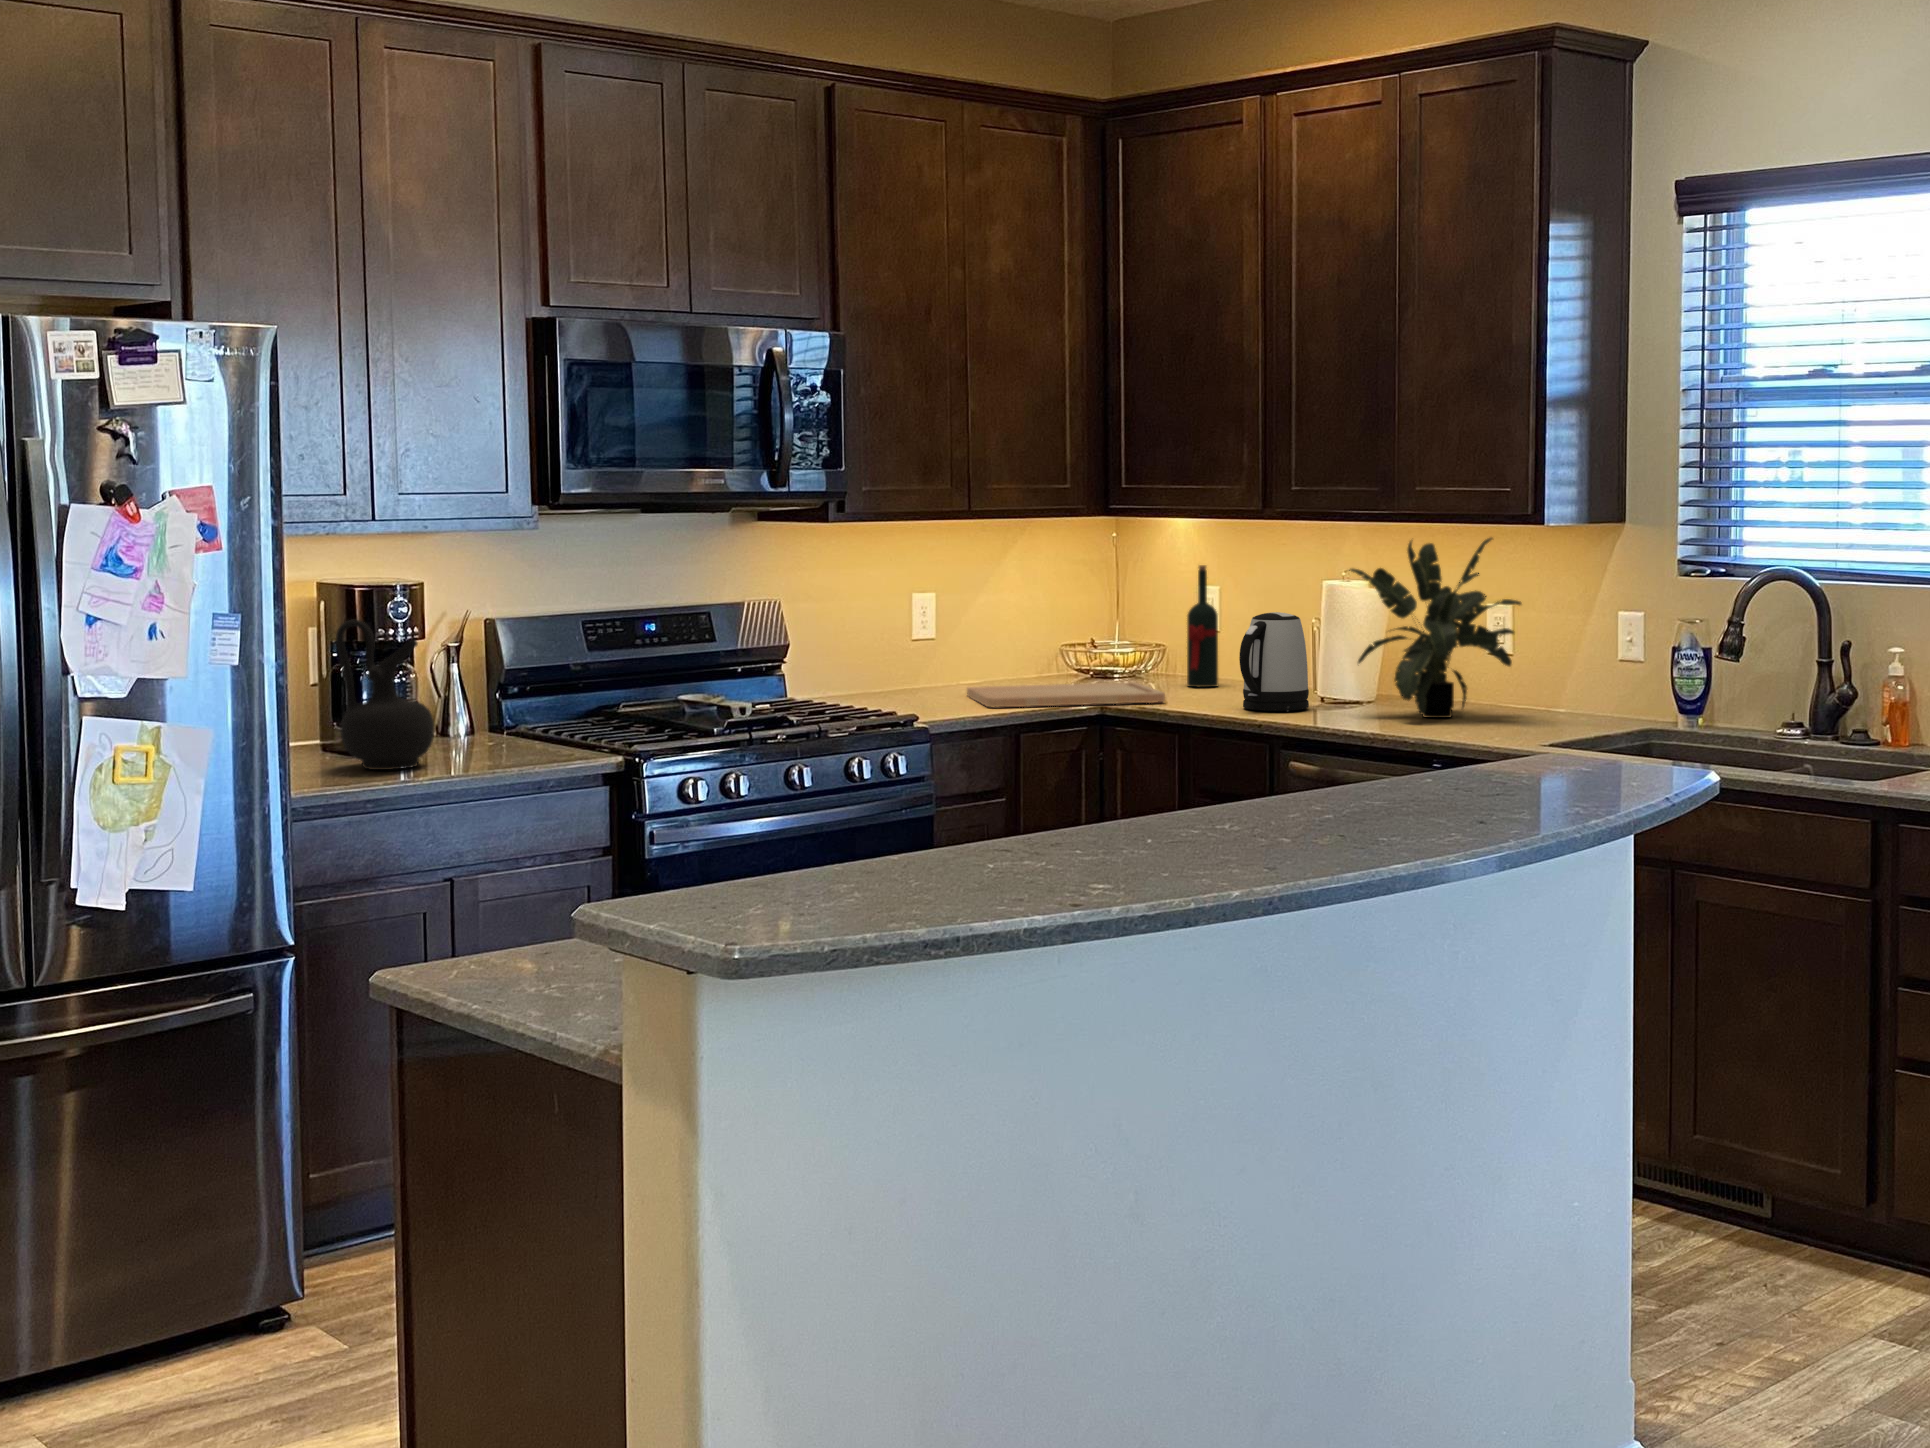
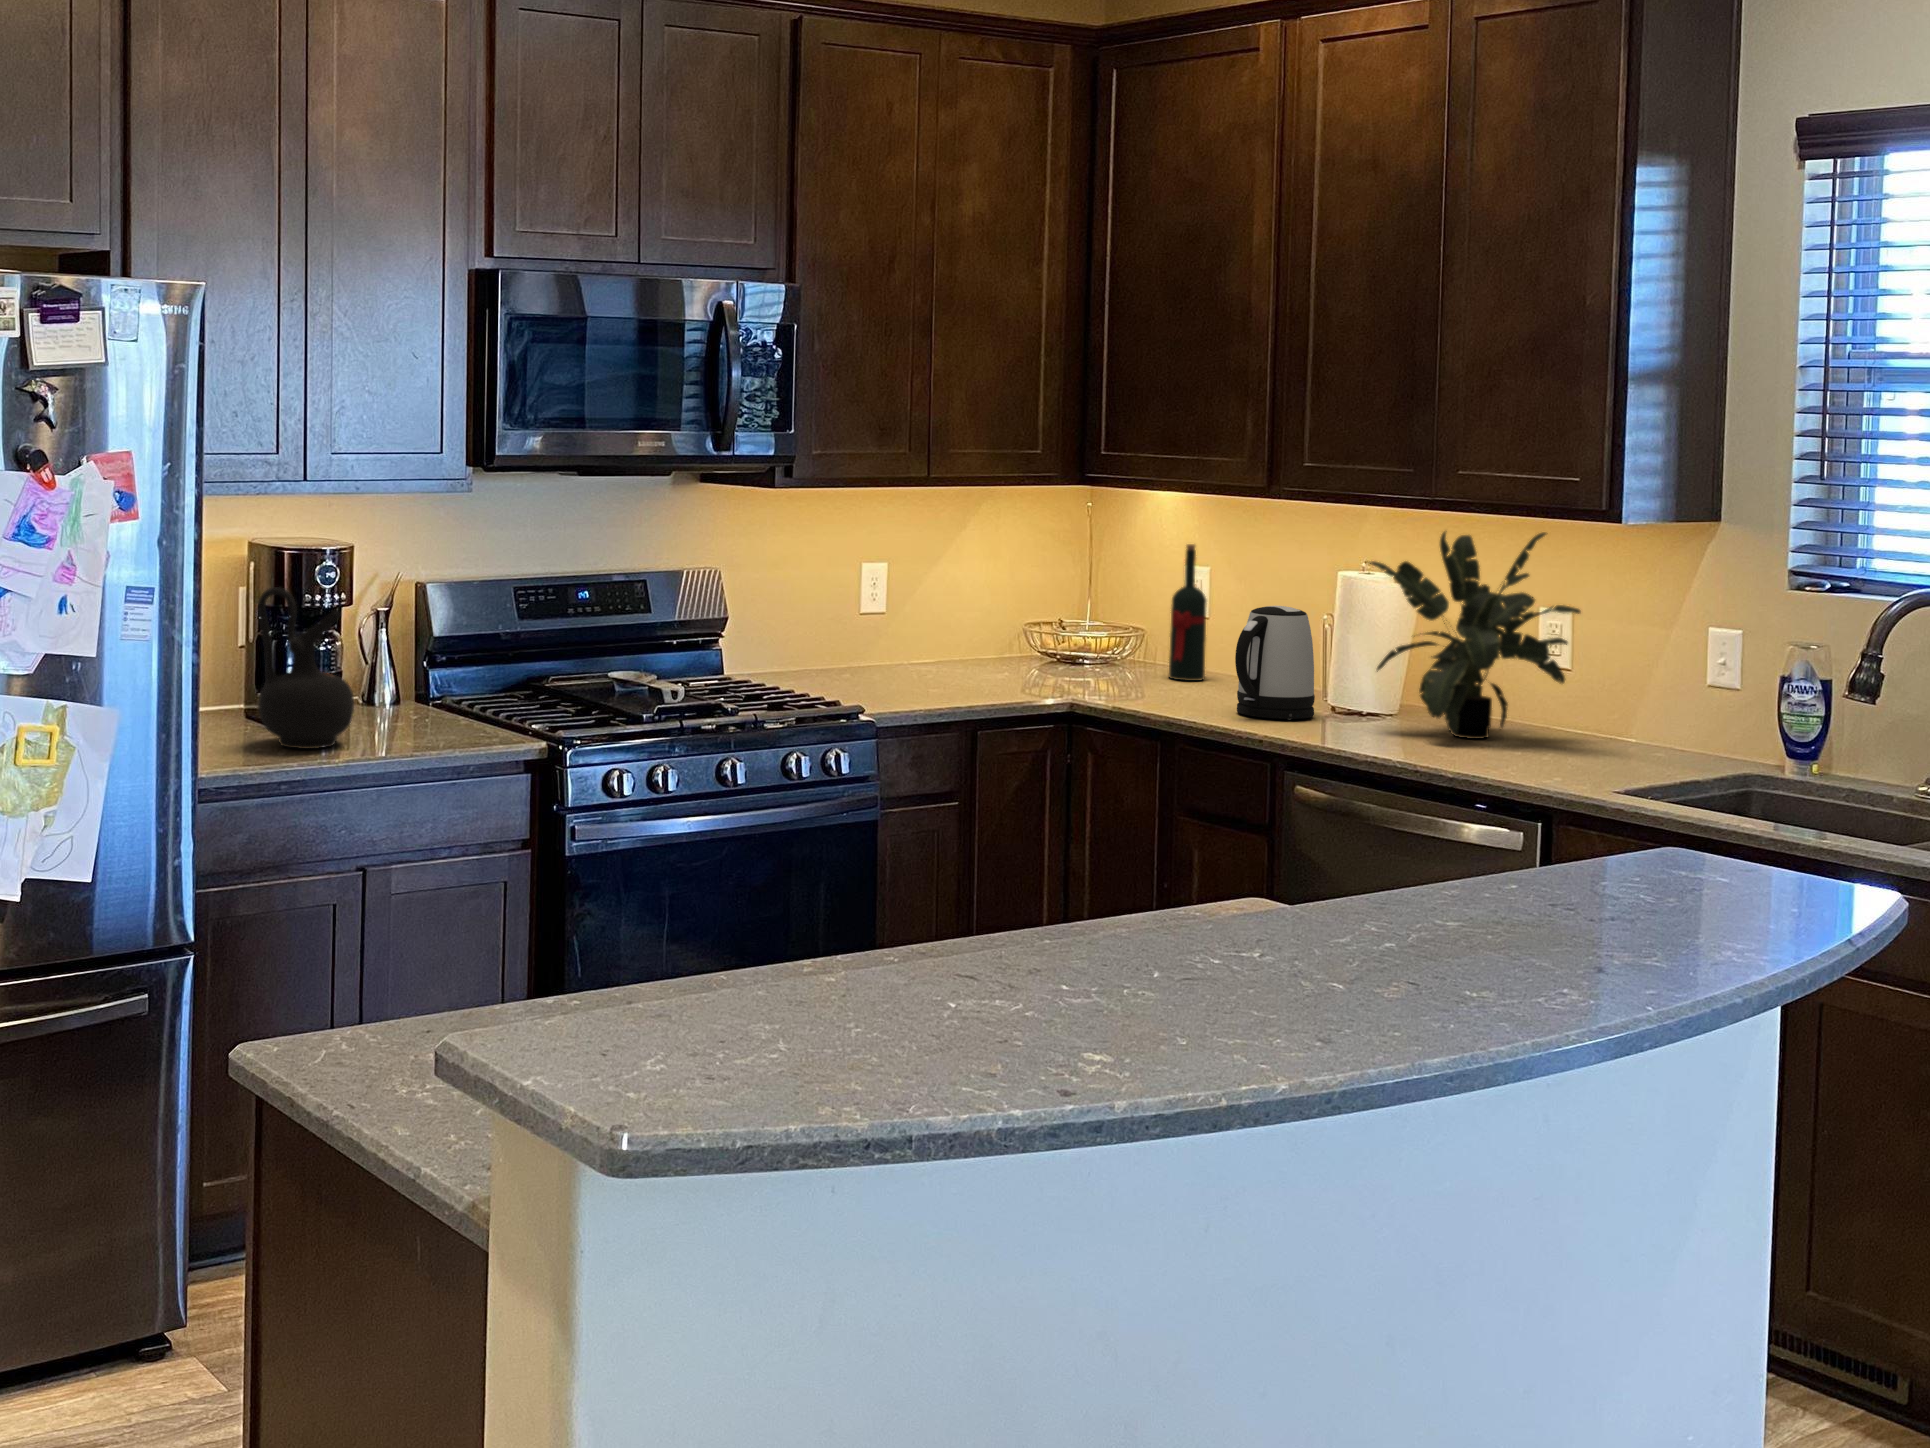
cutting board: present [967,682,1165,708] -> none [923,670,1146,700]

